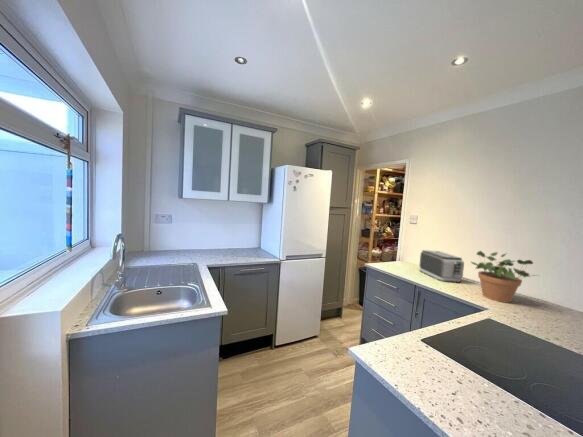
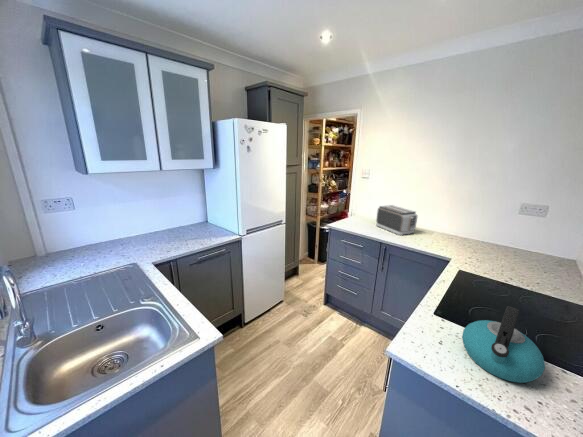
potted plant: present [471,251,533,303] -> none [428,206,488,250]
kettle: none [427,317,505,397] -> present [462,306,545,383]

